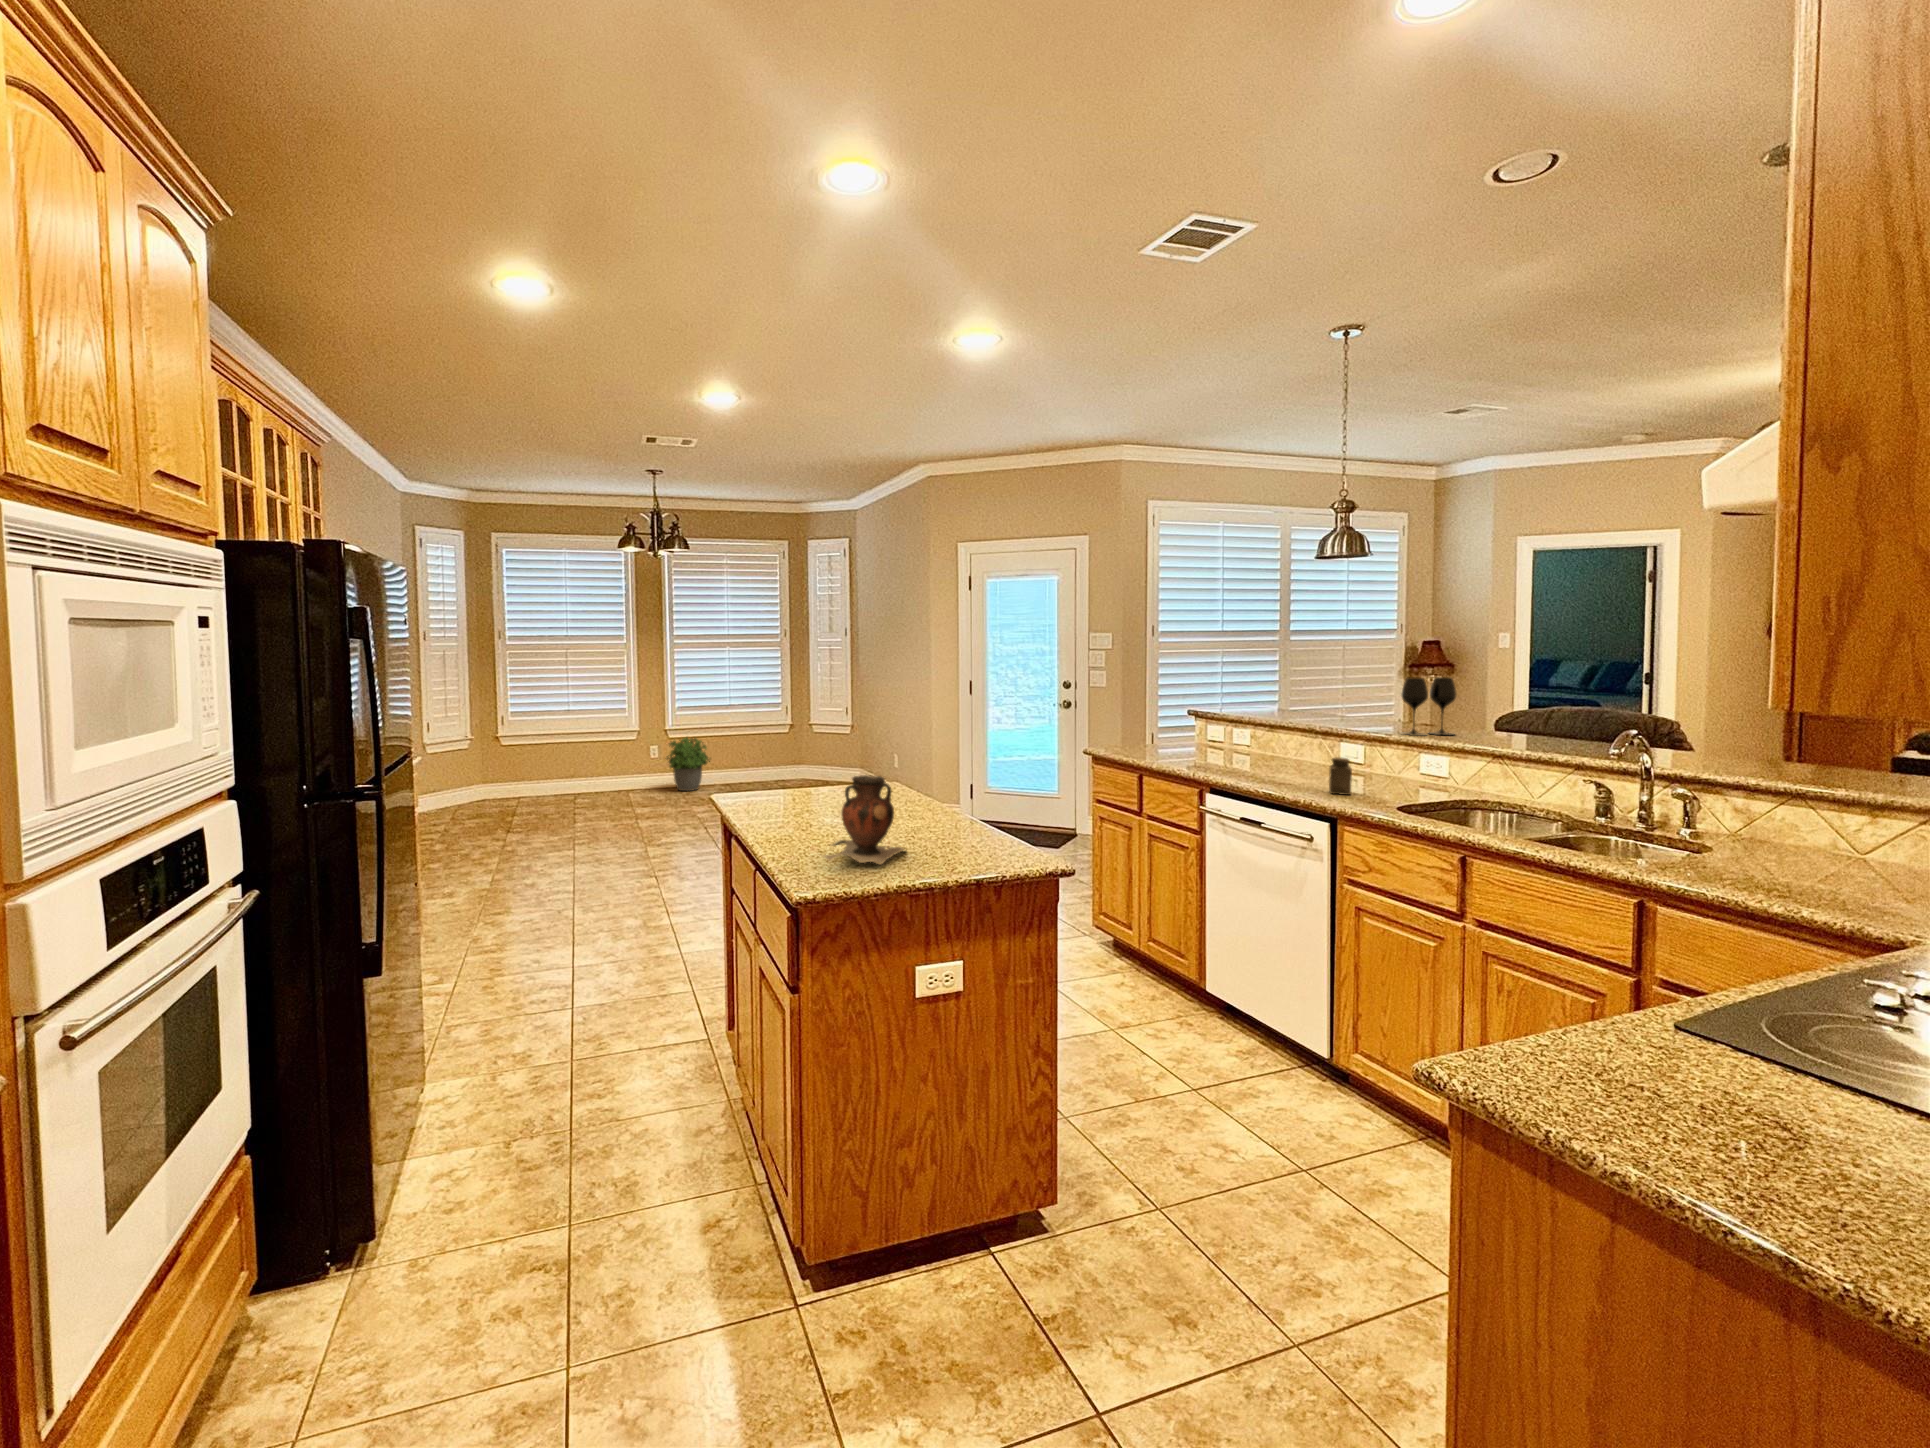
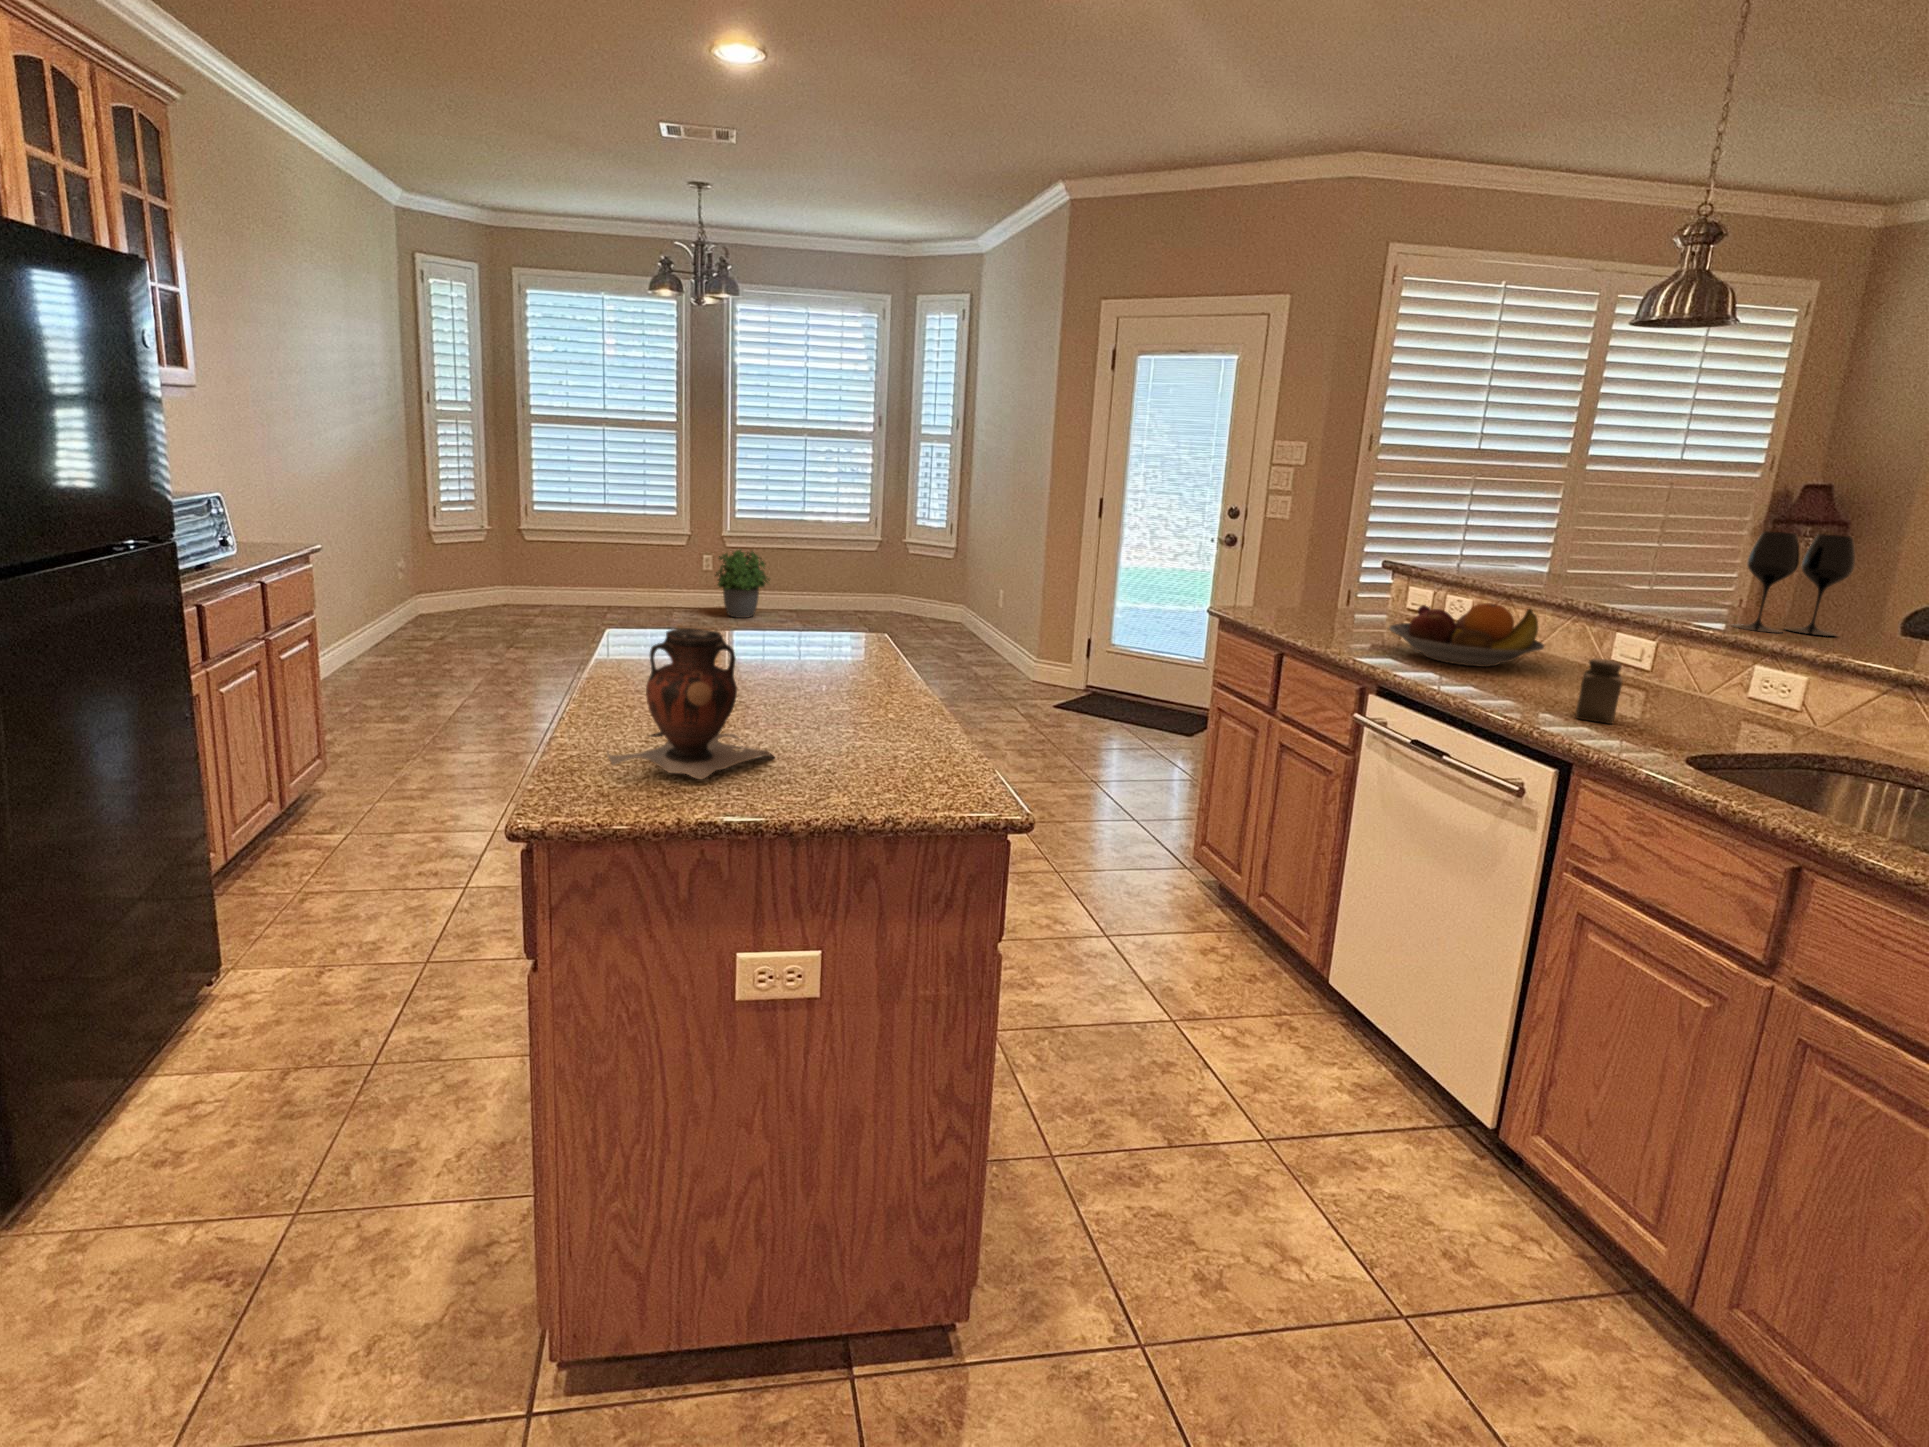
fruit bowl: none [1207,731,1300,771] -> present [1389,603,1544,667]

